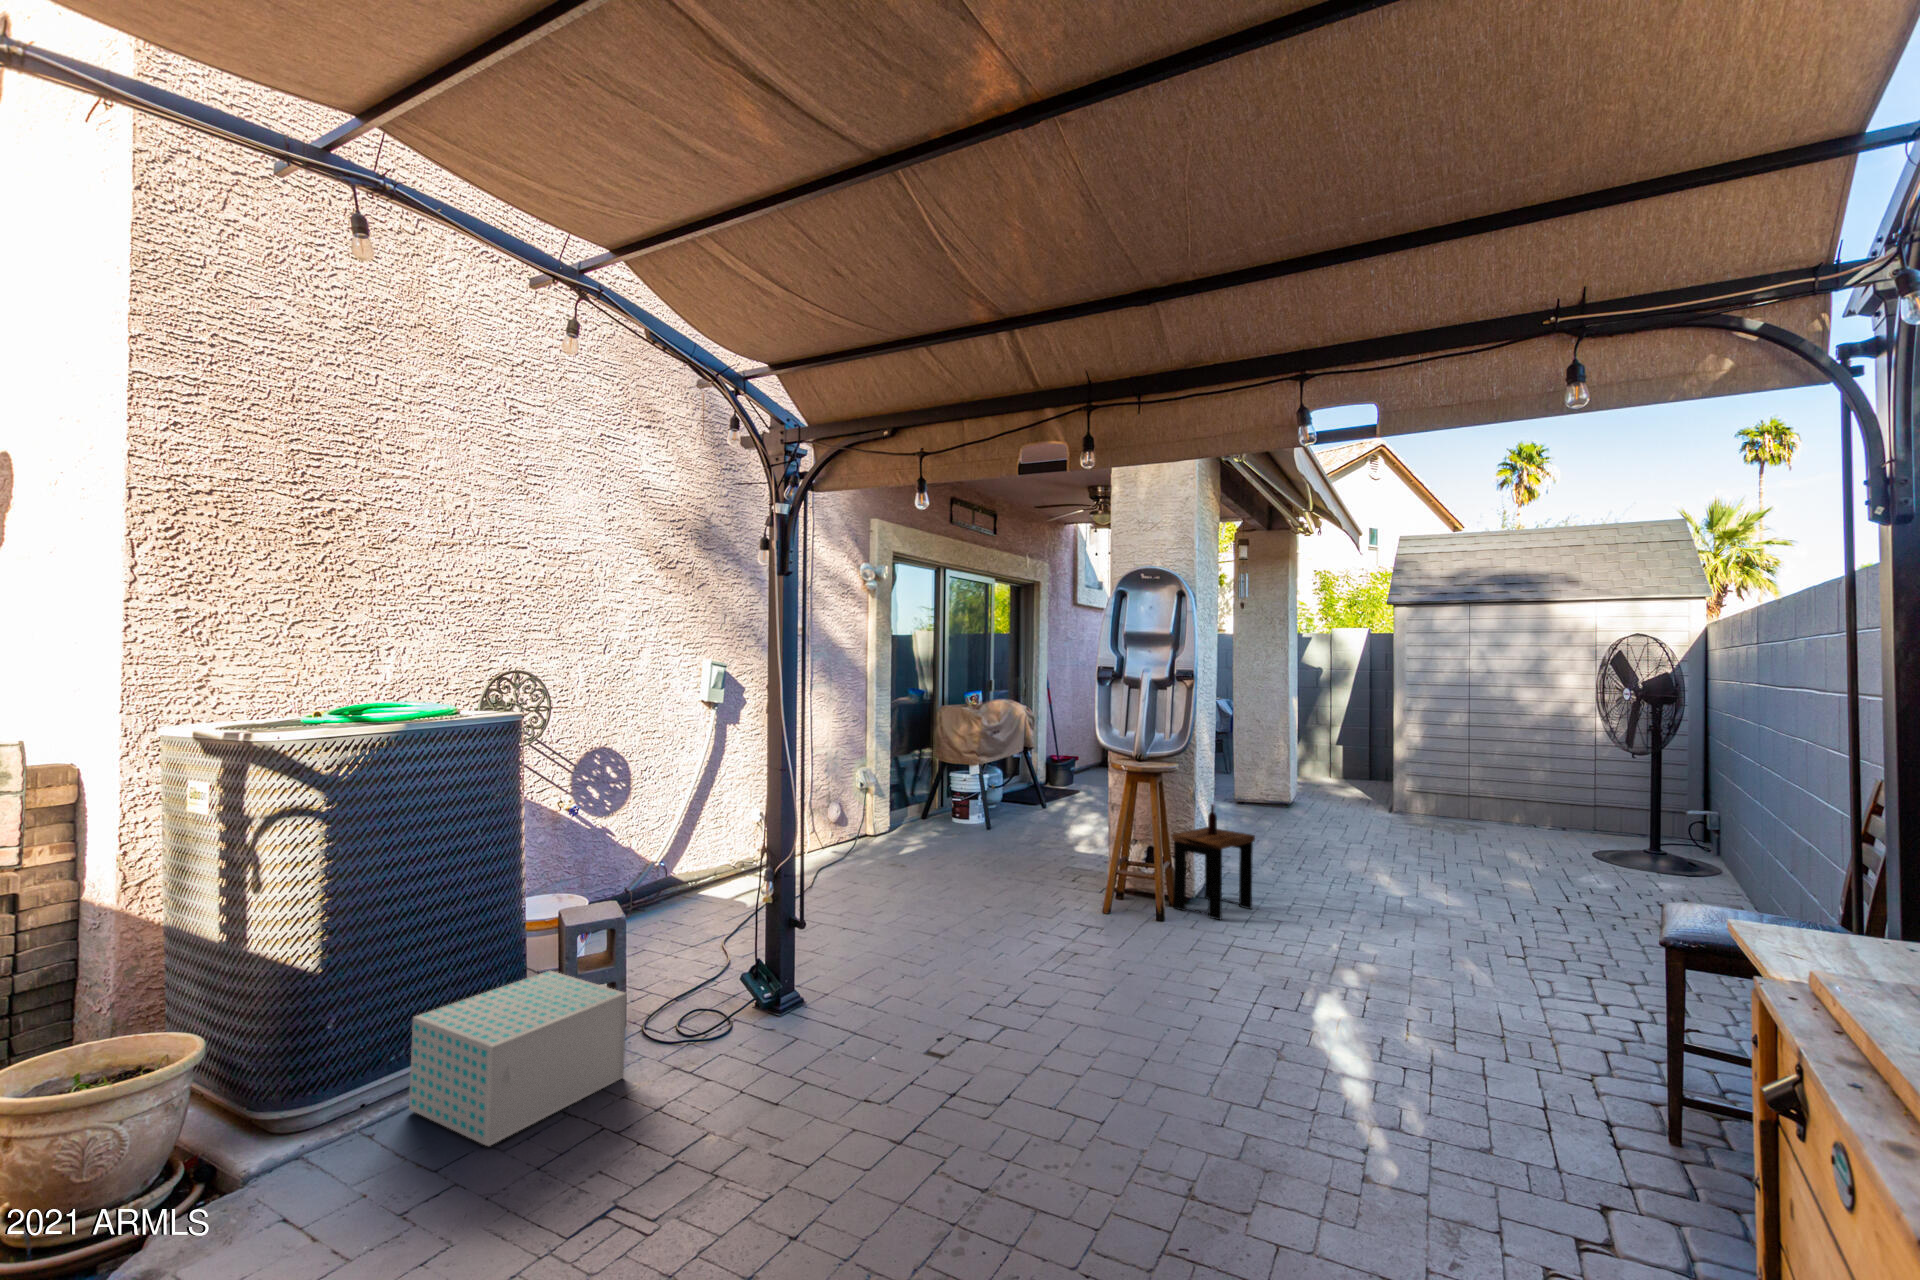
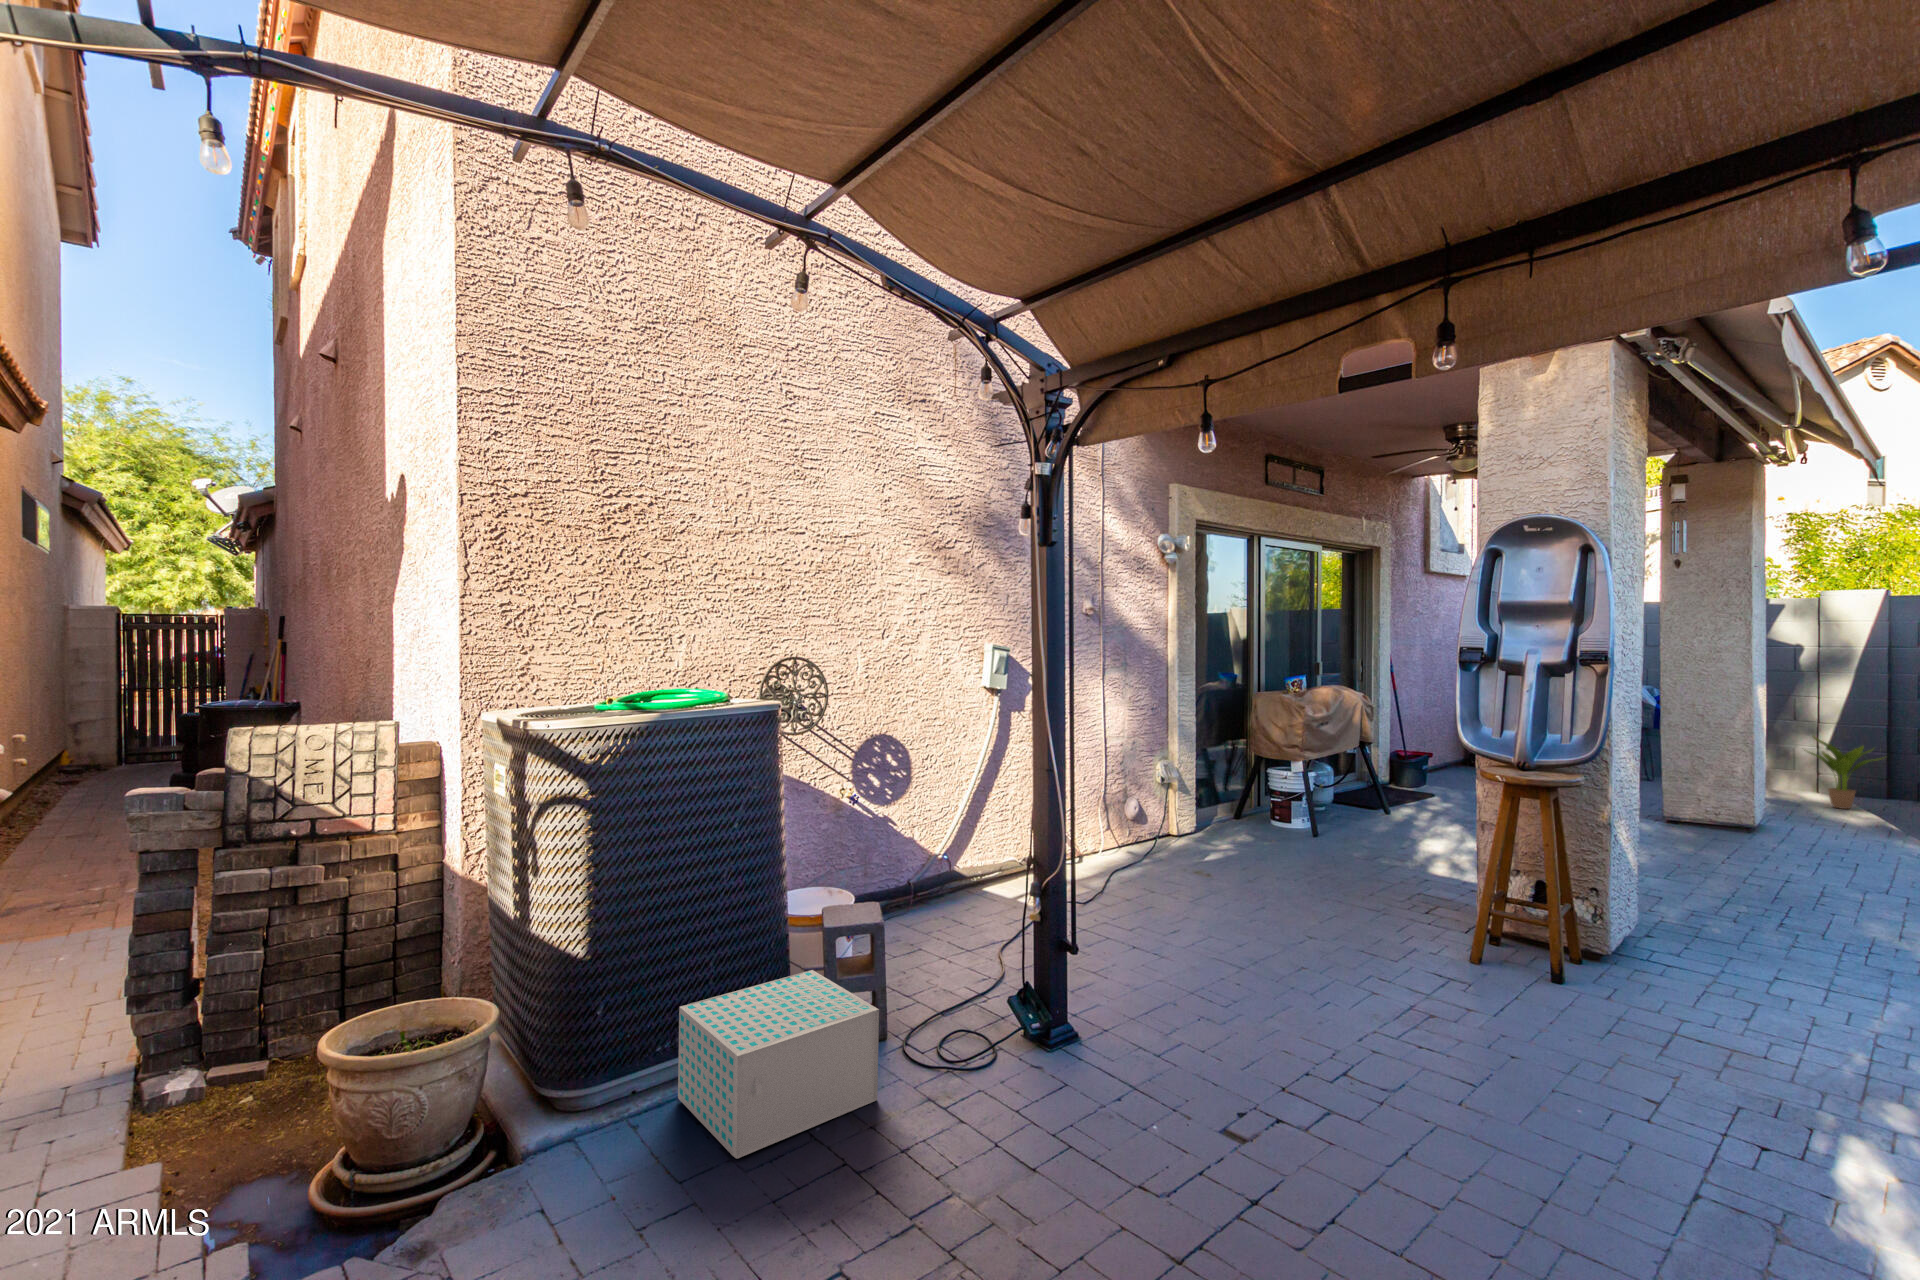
potted plant: none [1316,733,1362,786] -> present [1807,736,1886,809]
side table: present [1172,804,1255,920] -> none [1577,836,1716,998]

